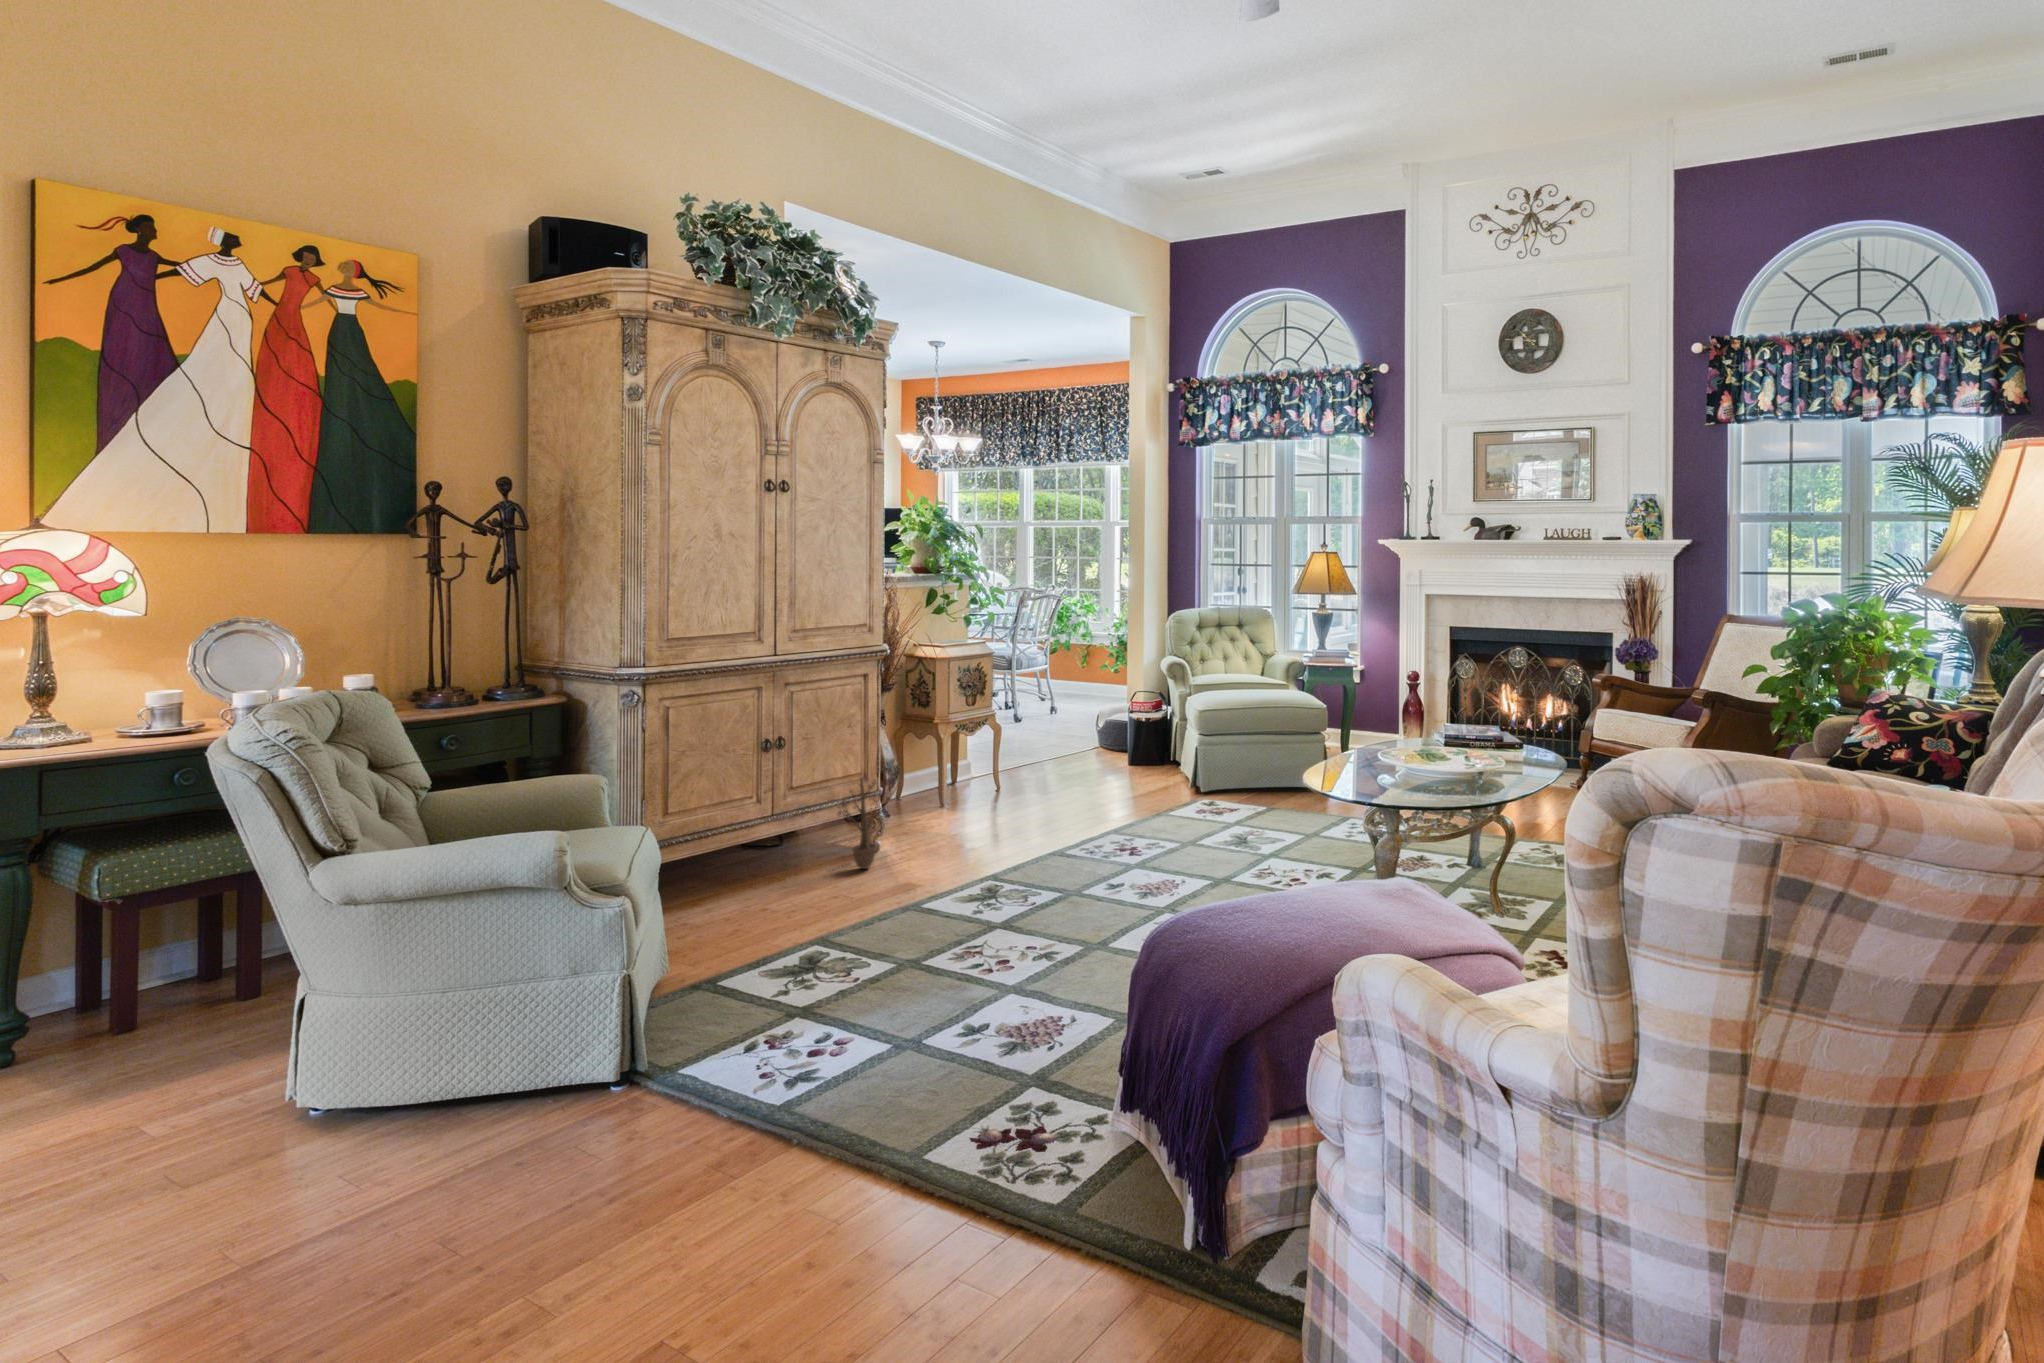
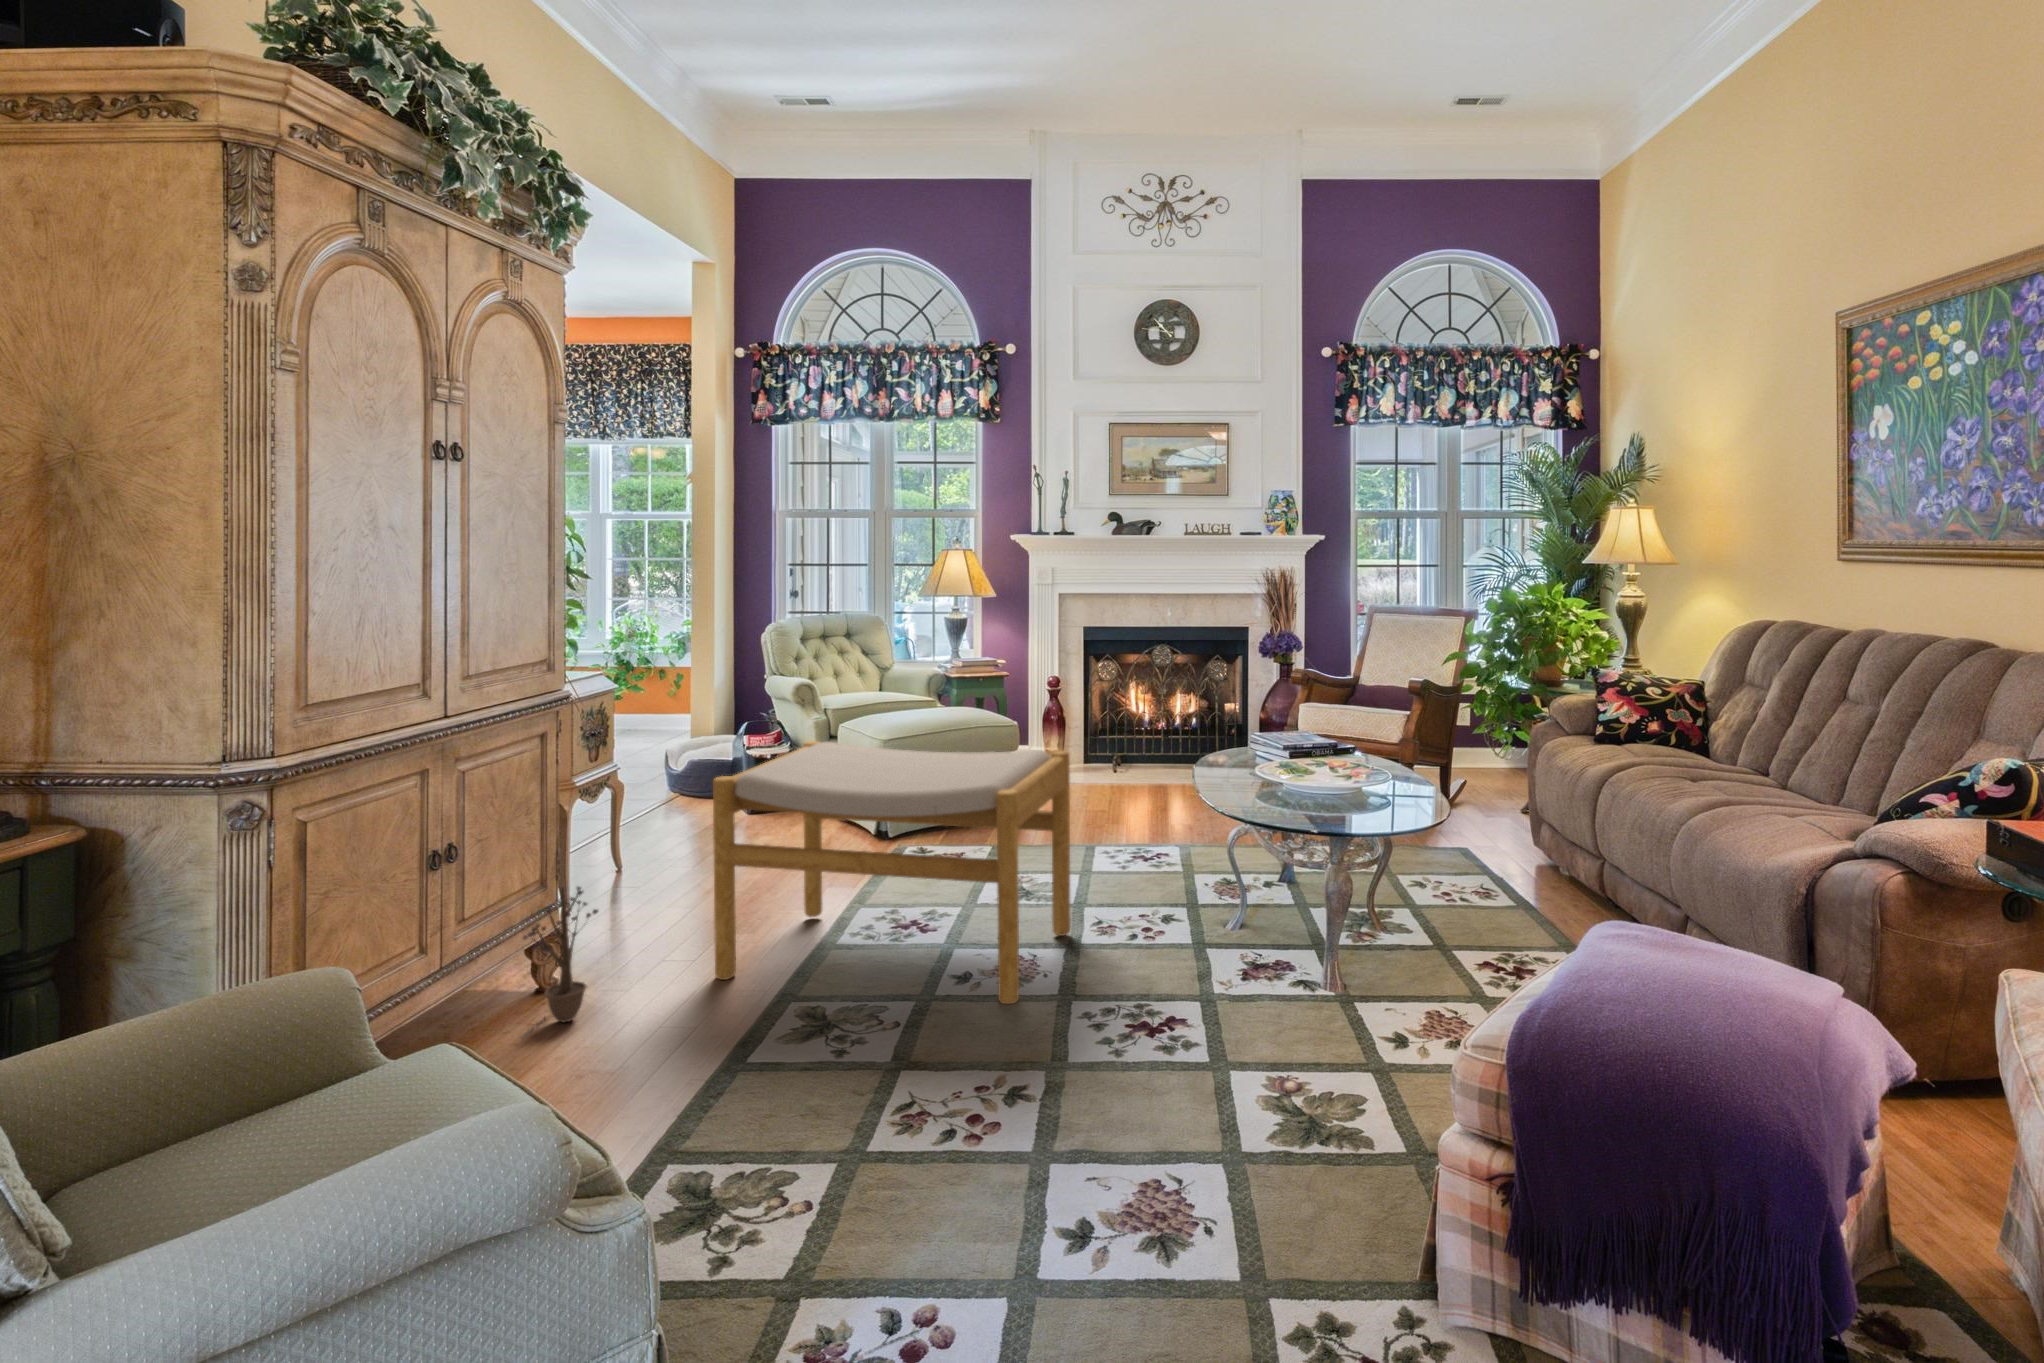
footstool: none [968,700,1234,914] -> present [713,741,1071,1004]

